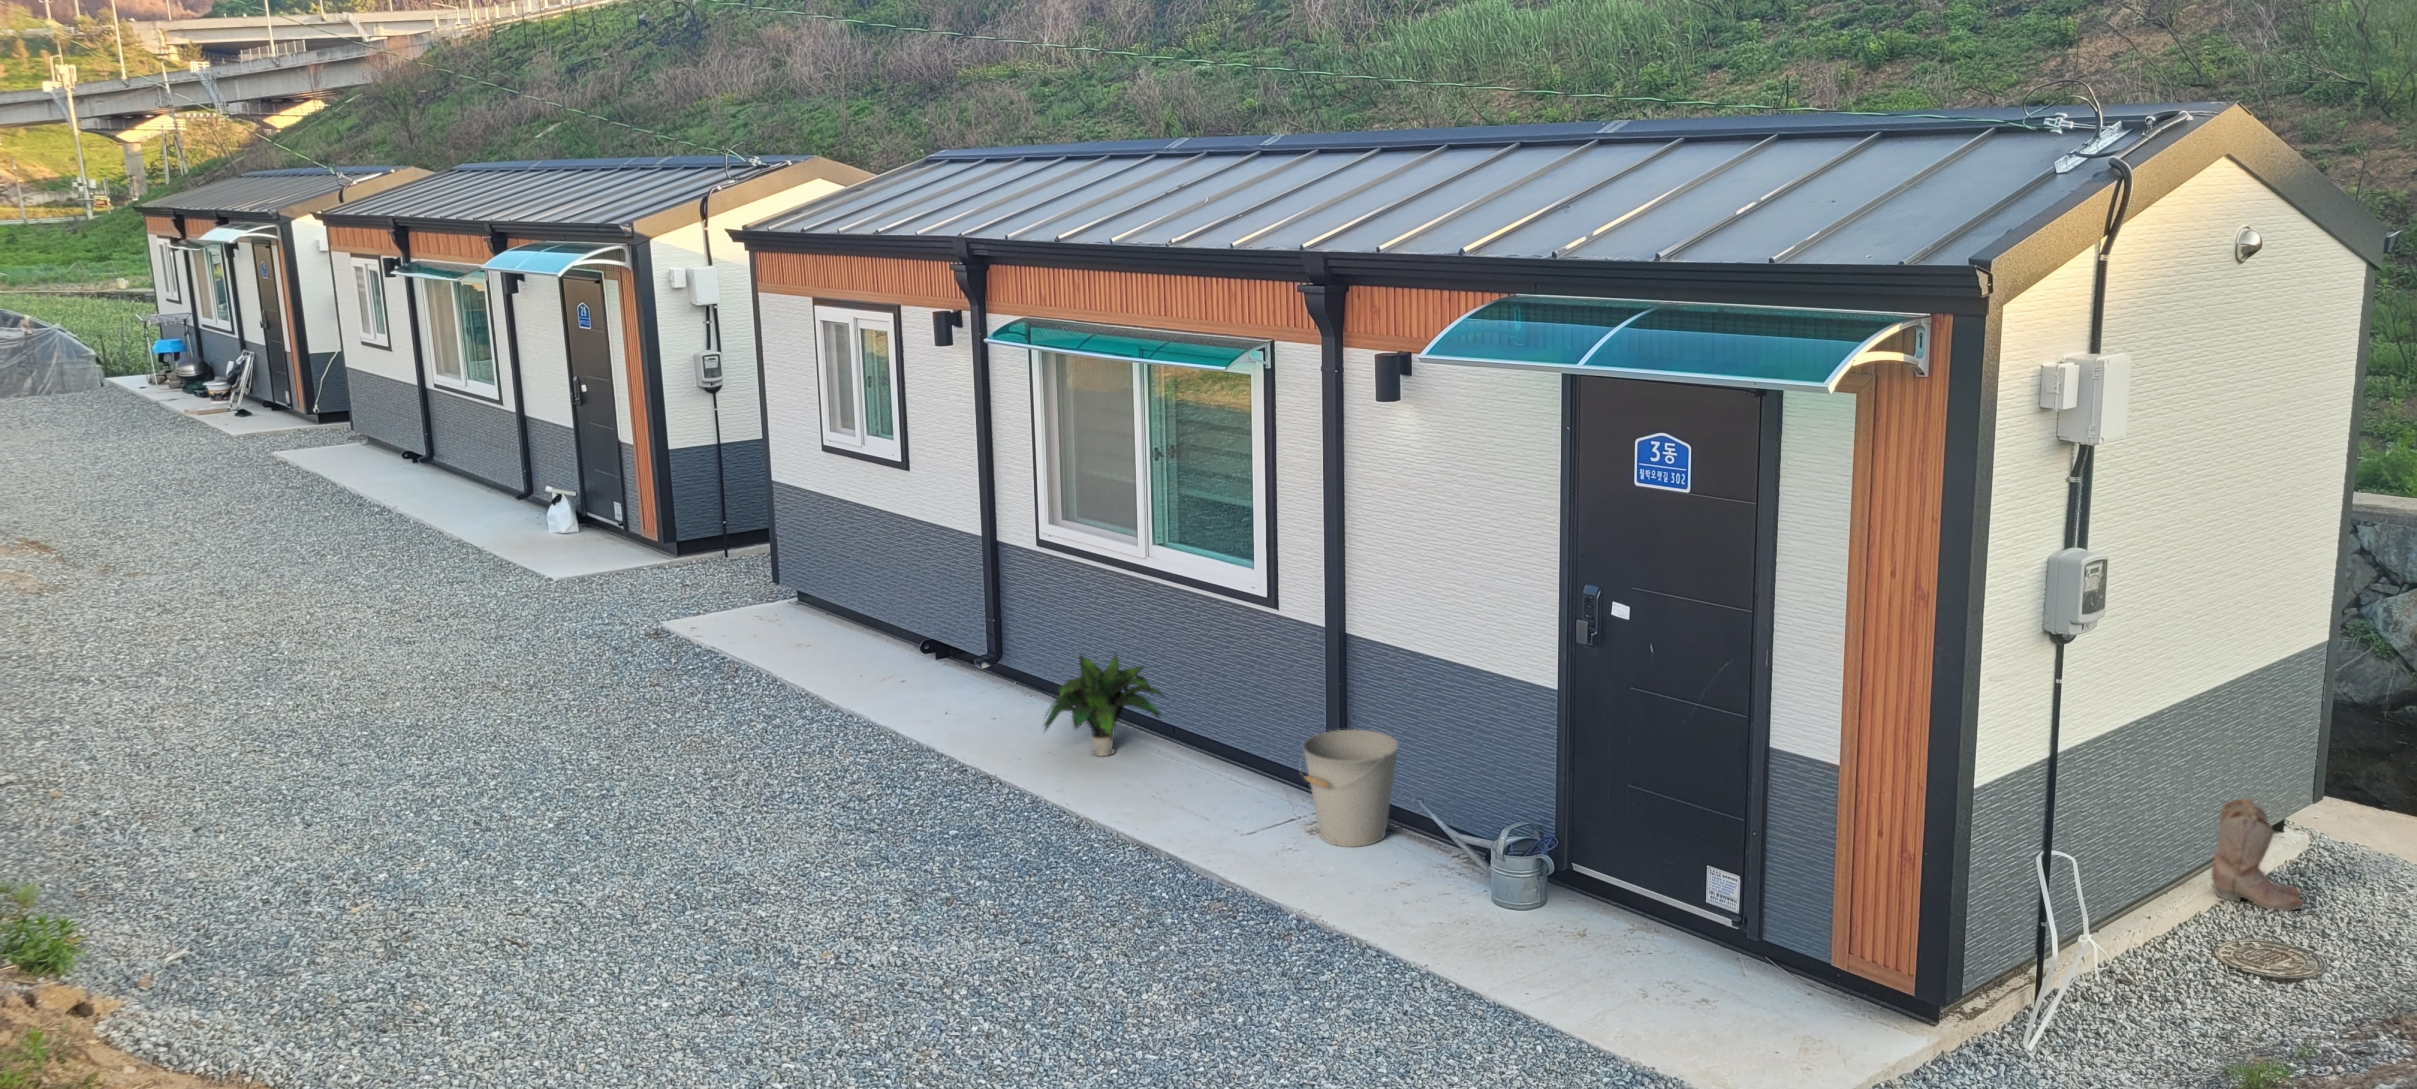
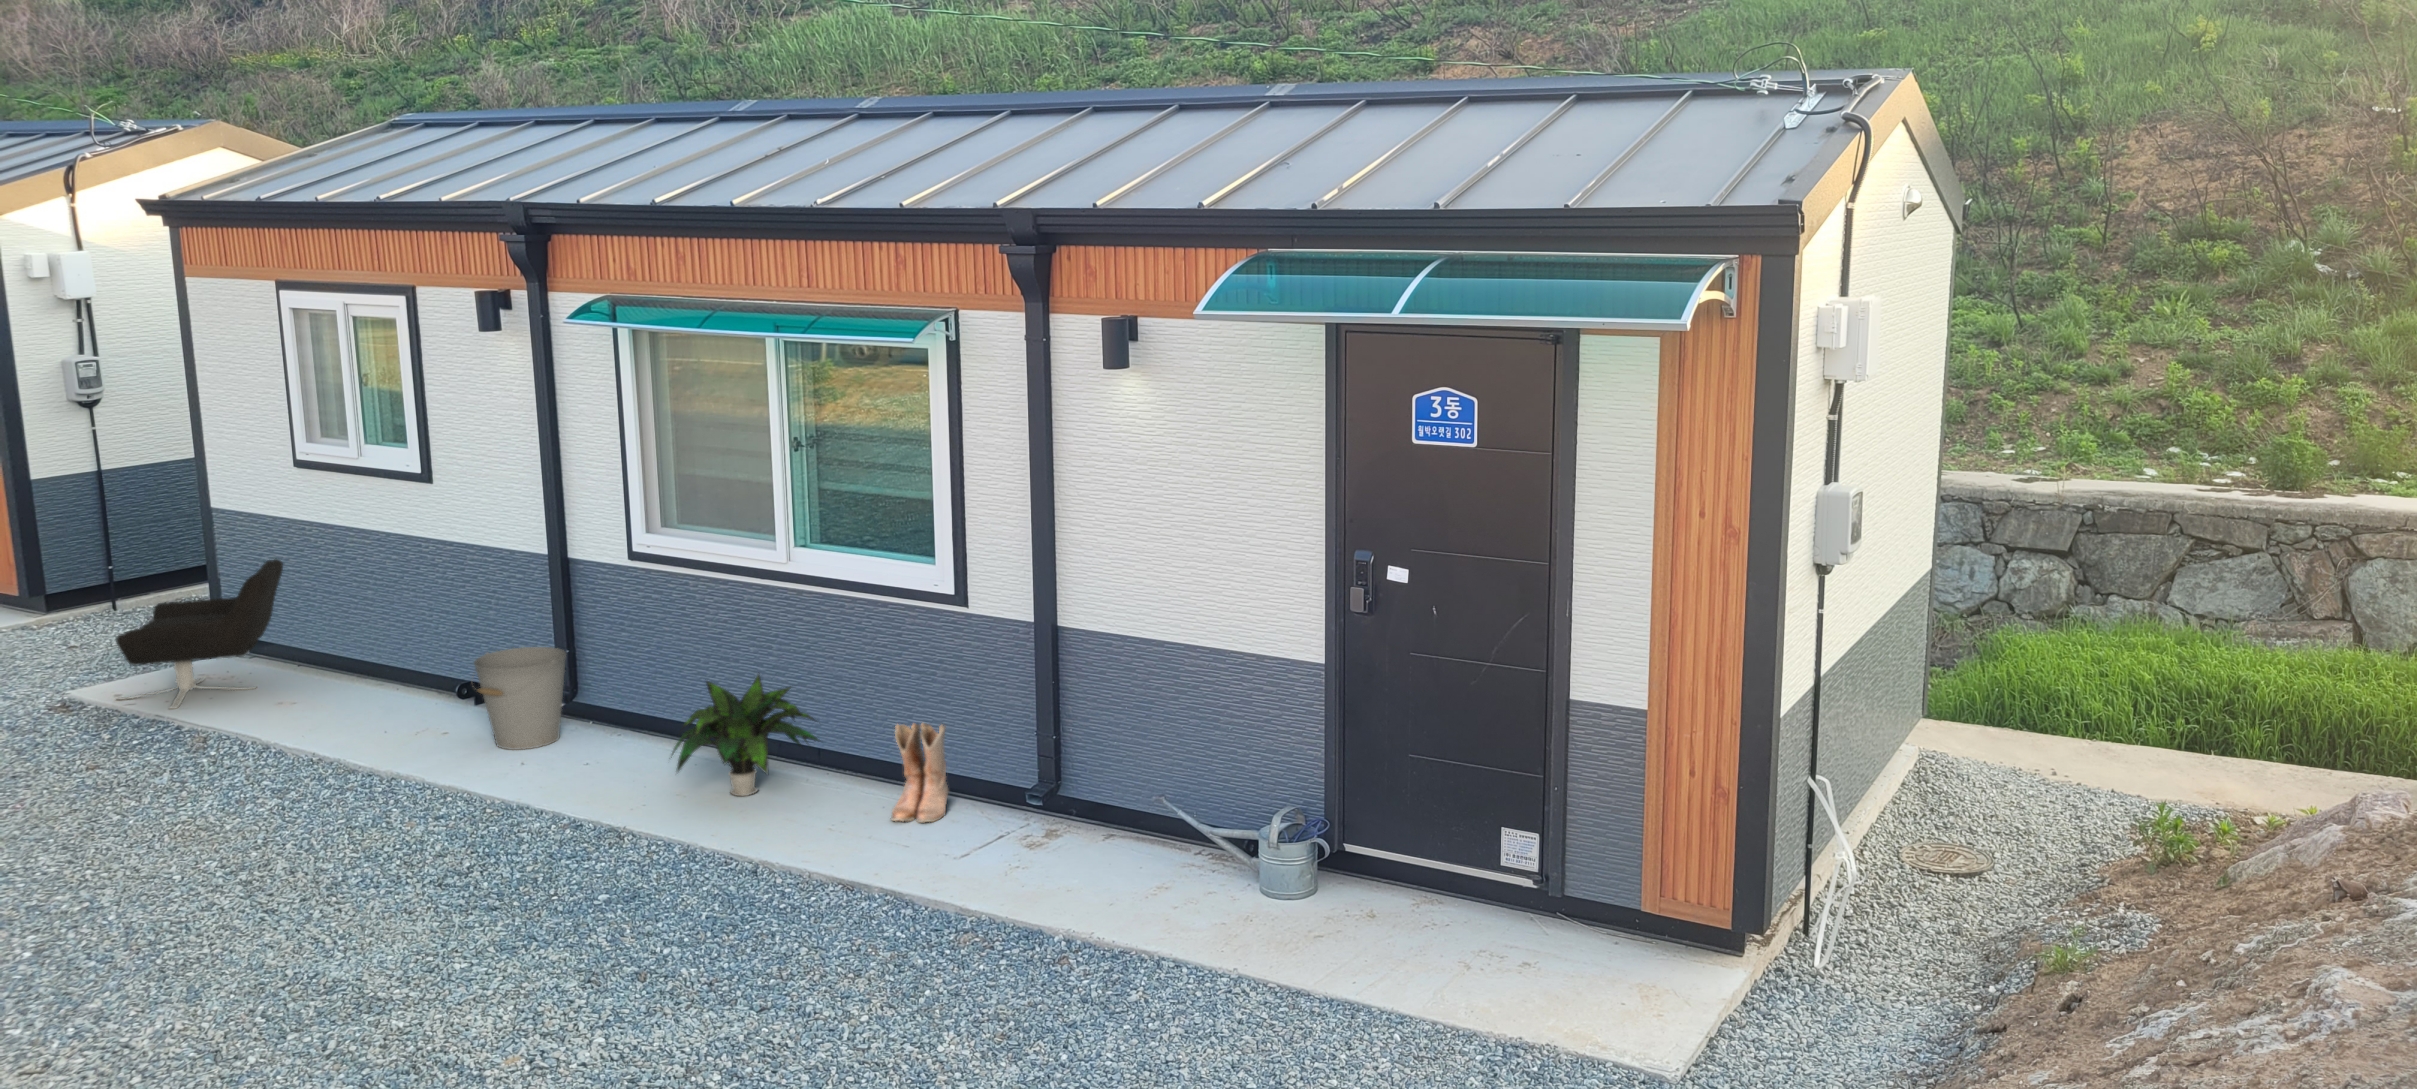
lounge chair: none [687,524,815,642] -> present [116,559,283,709]
bucket: present [1303,730,1398,847] -> present [474,647,566,750]
boots: present [2211,798,2304,911] -> present [890,723,948,823]

